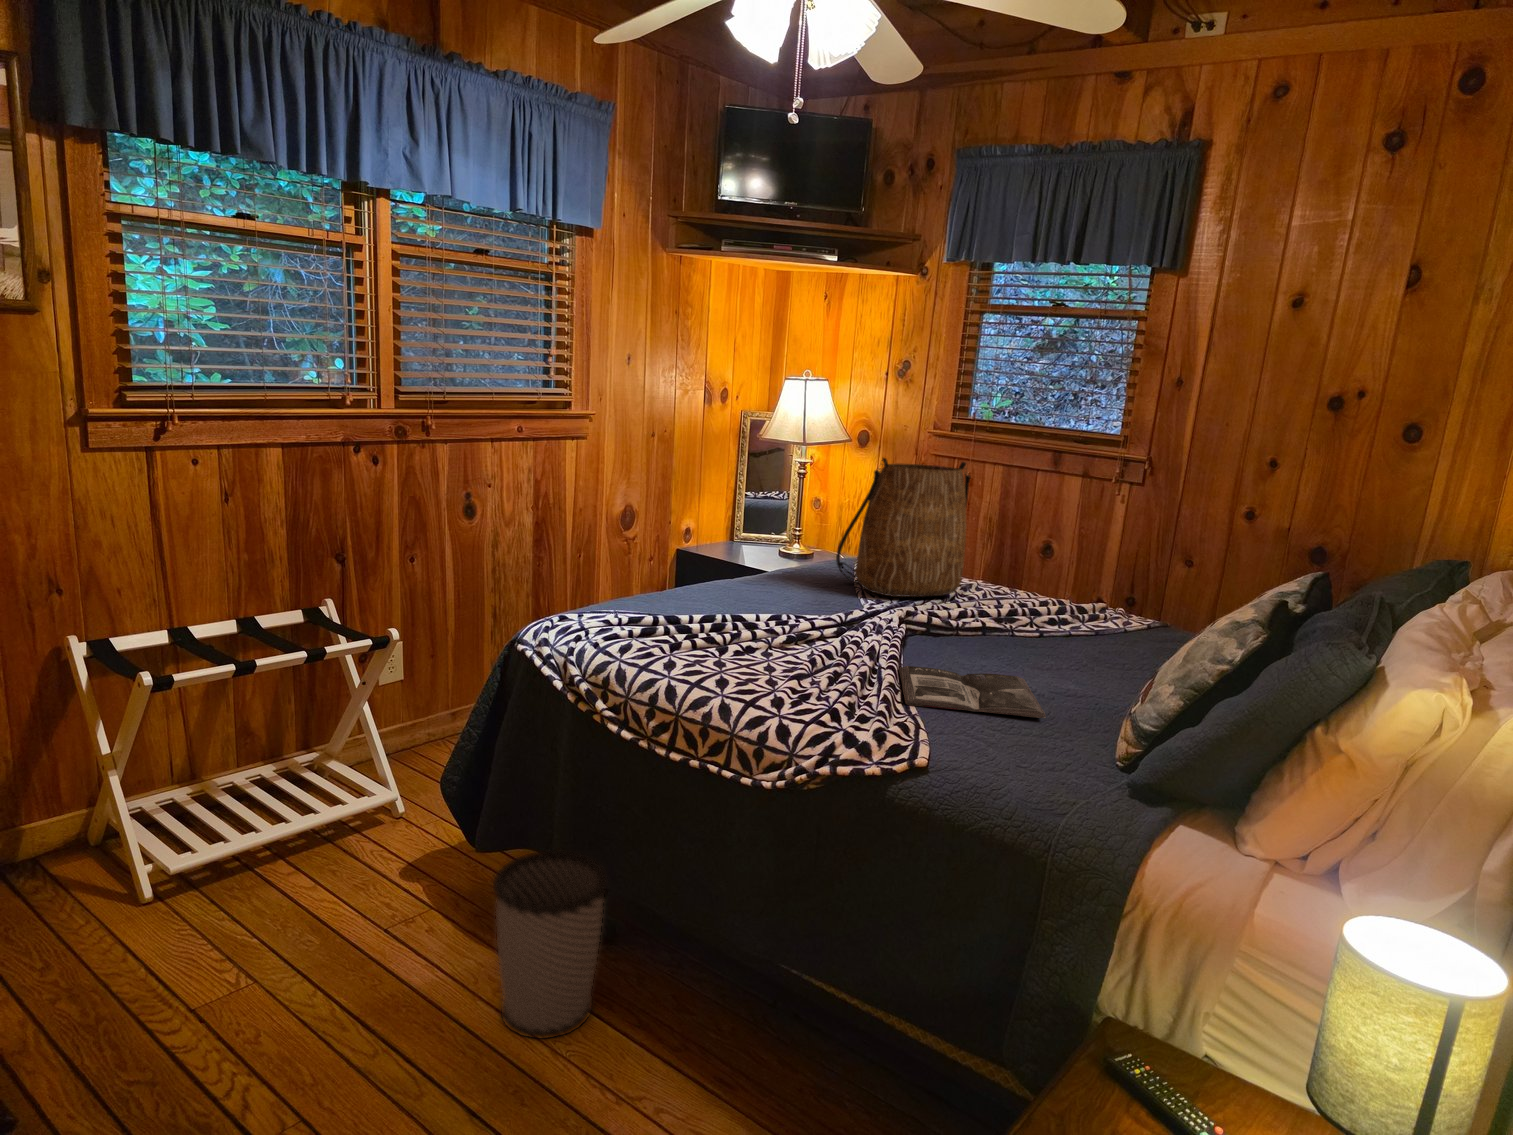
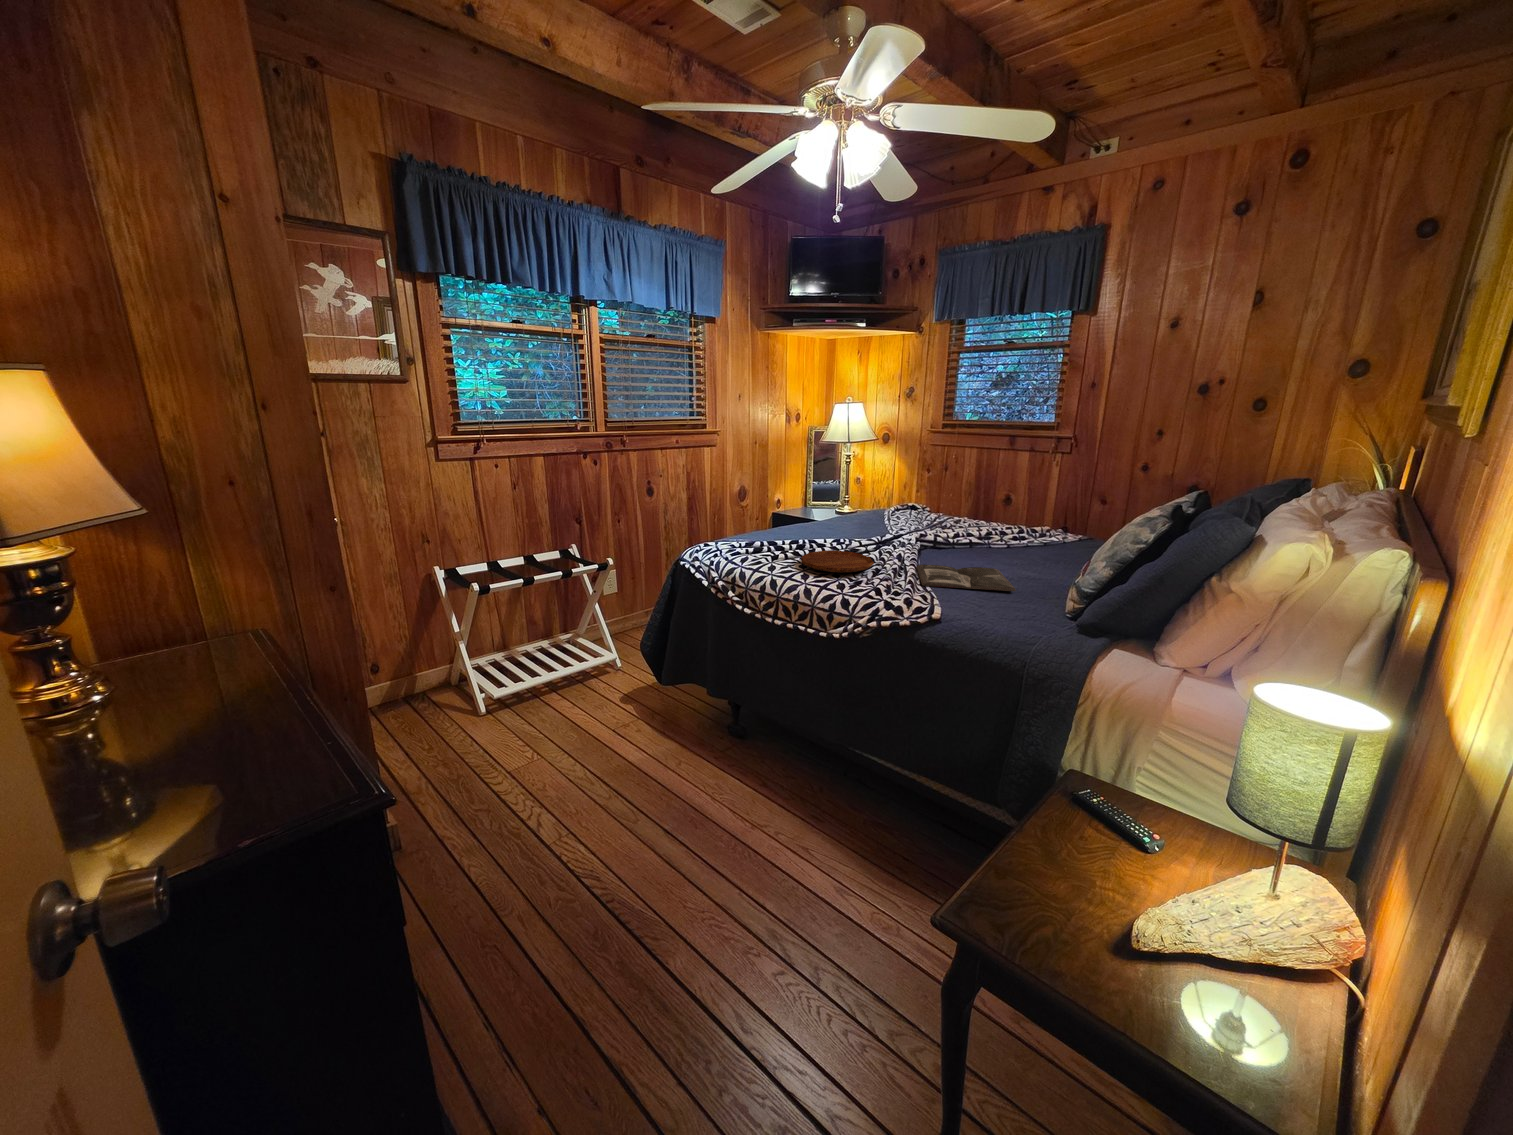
tote bag: present [836,458,971,597] -> none [872,441,957,529]
tray: none [717,637,833,678] -> present [801,551,874,572]
wastebasket: present [493,850,608,1038] -> none [673,681,741,791]

